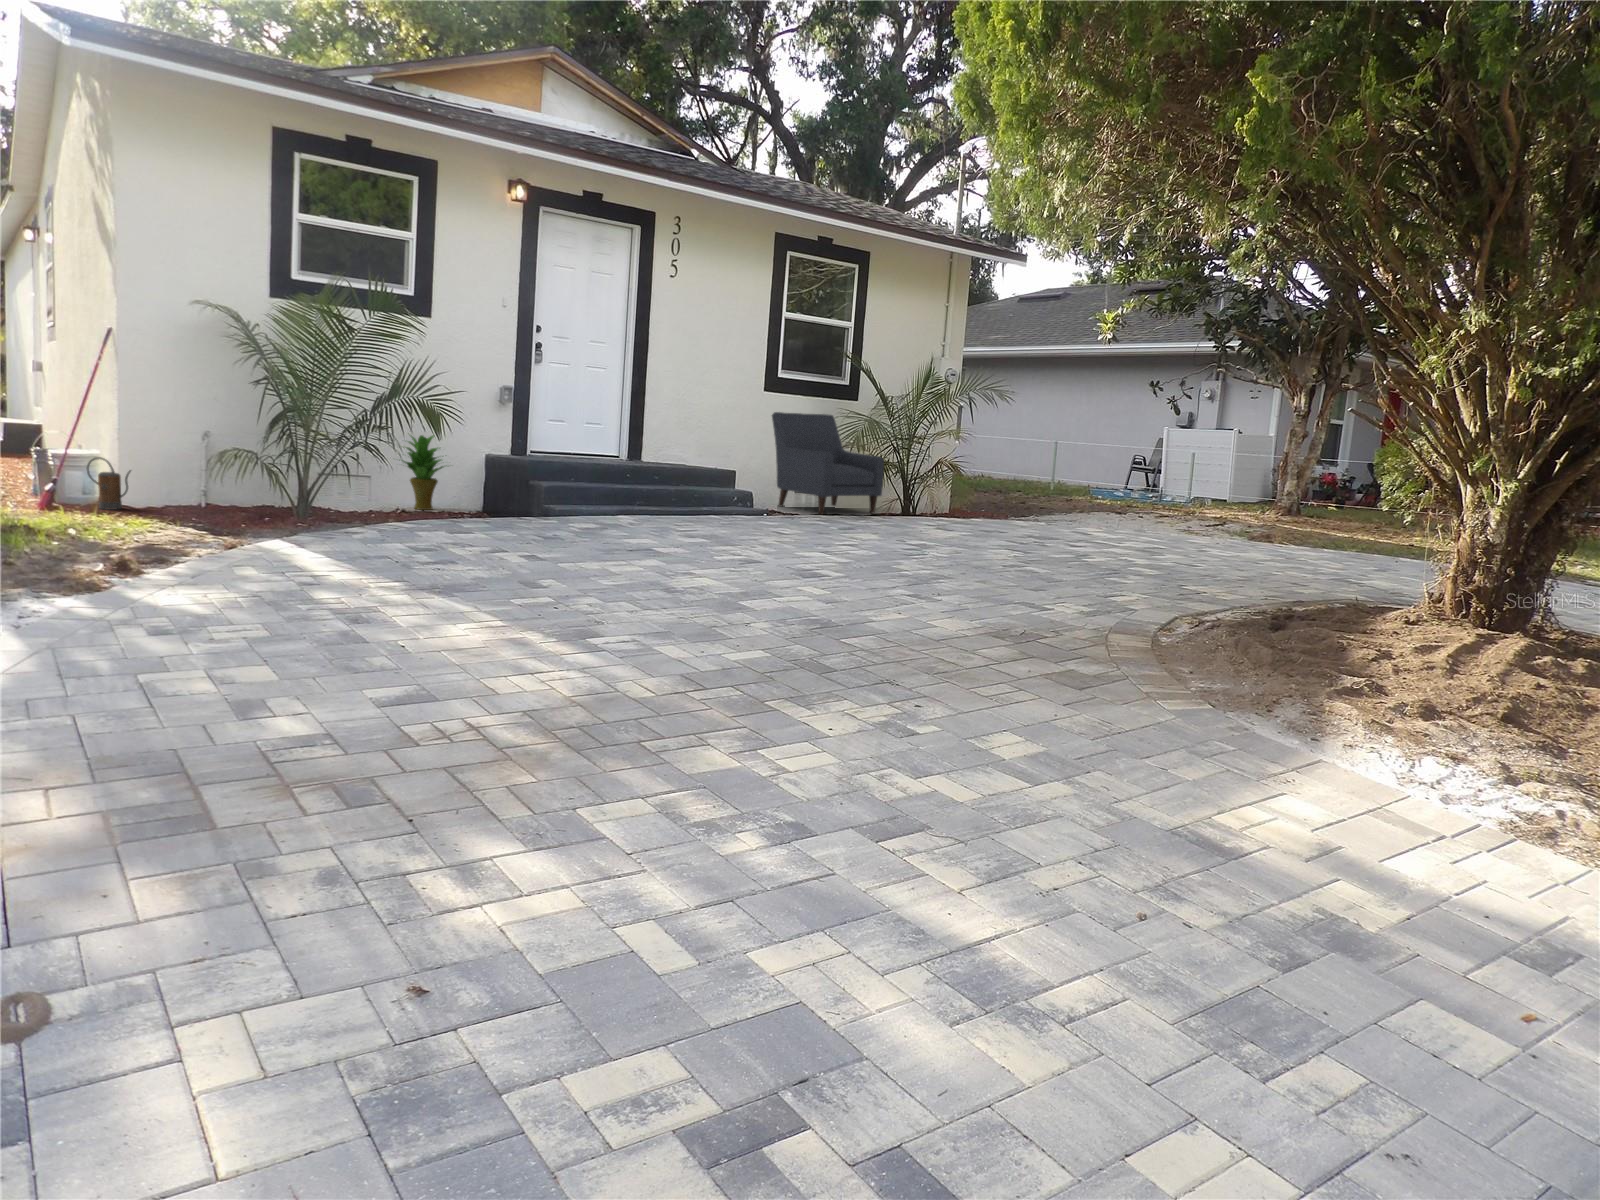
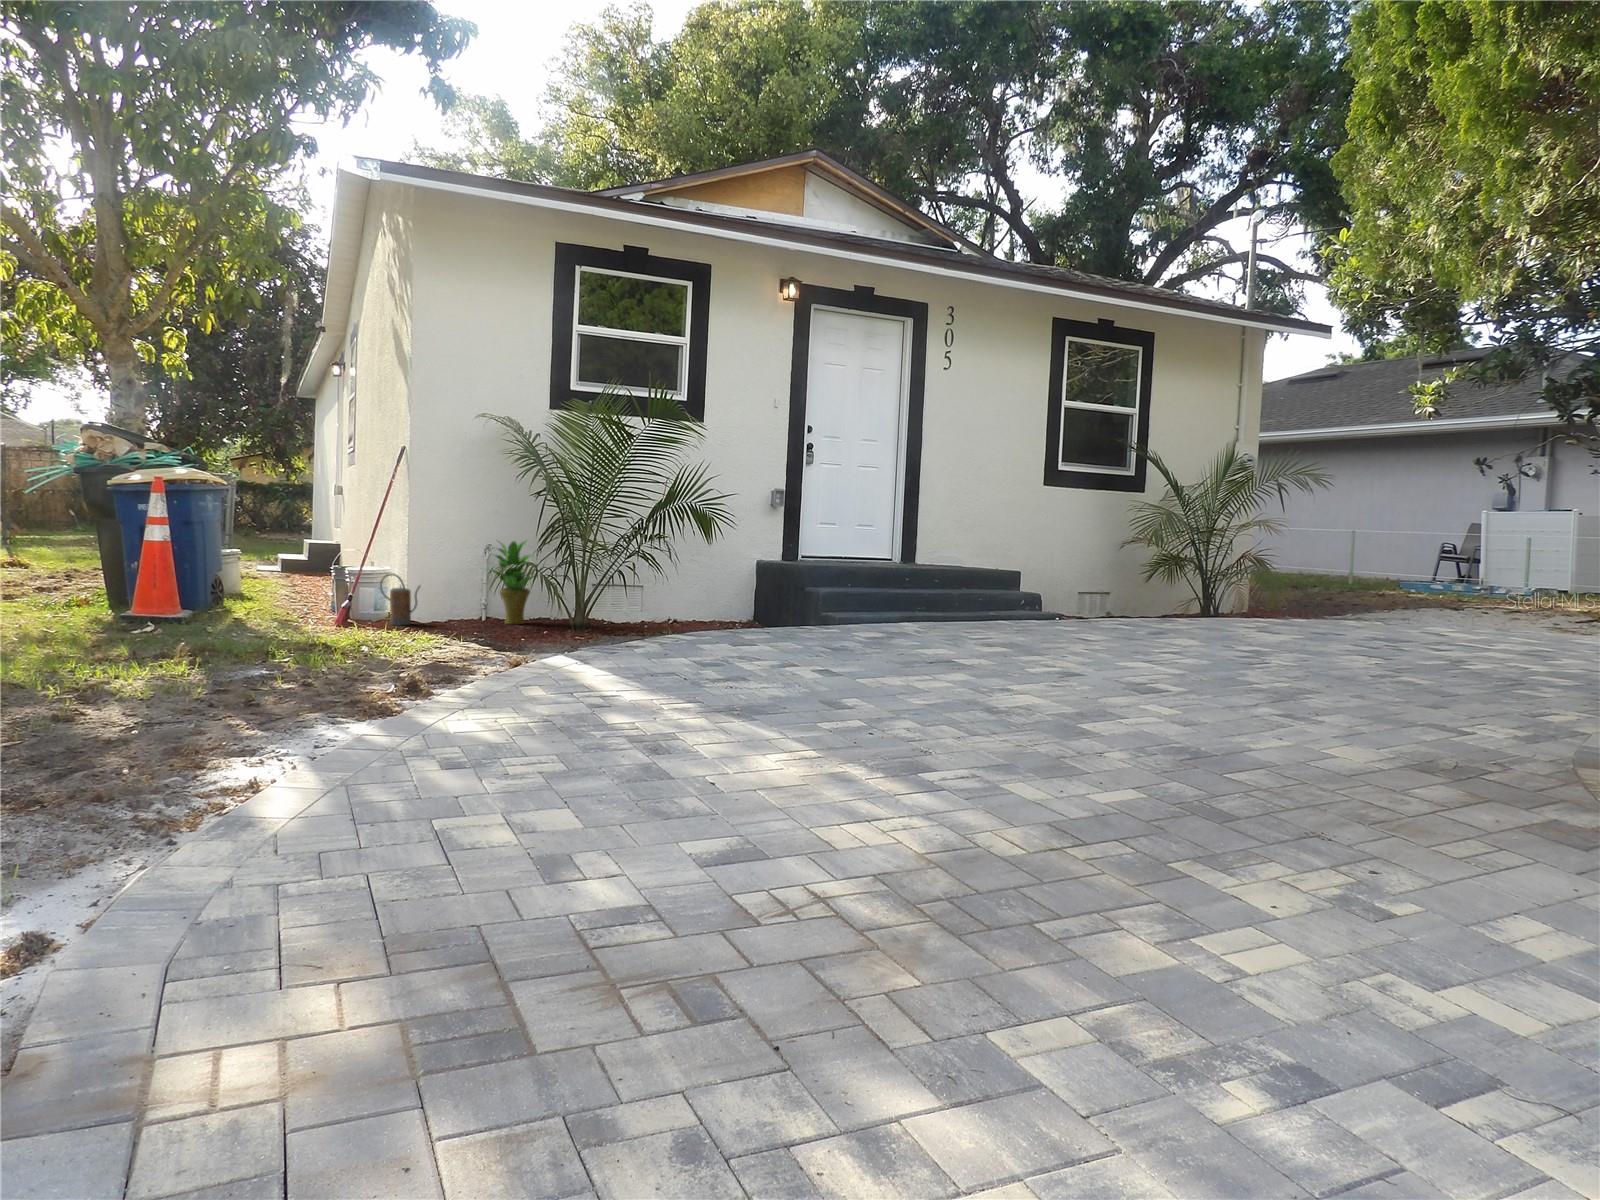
chair: present [772,412,884,514] -> none [1049,506,1178,615]
potted plant: present [403,435,443,510] -> present [490,540,535,624]

